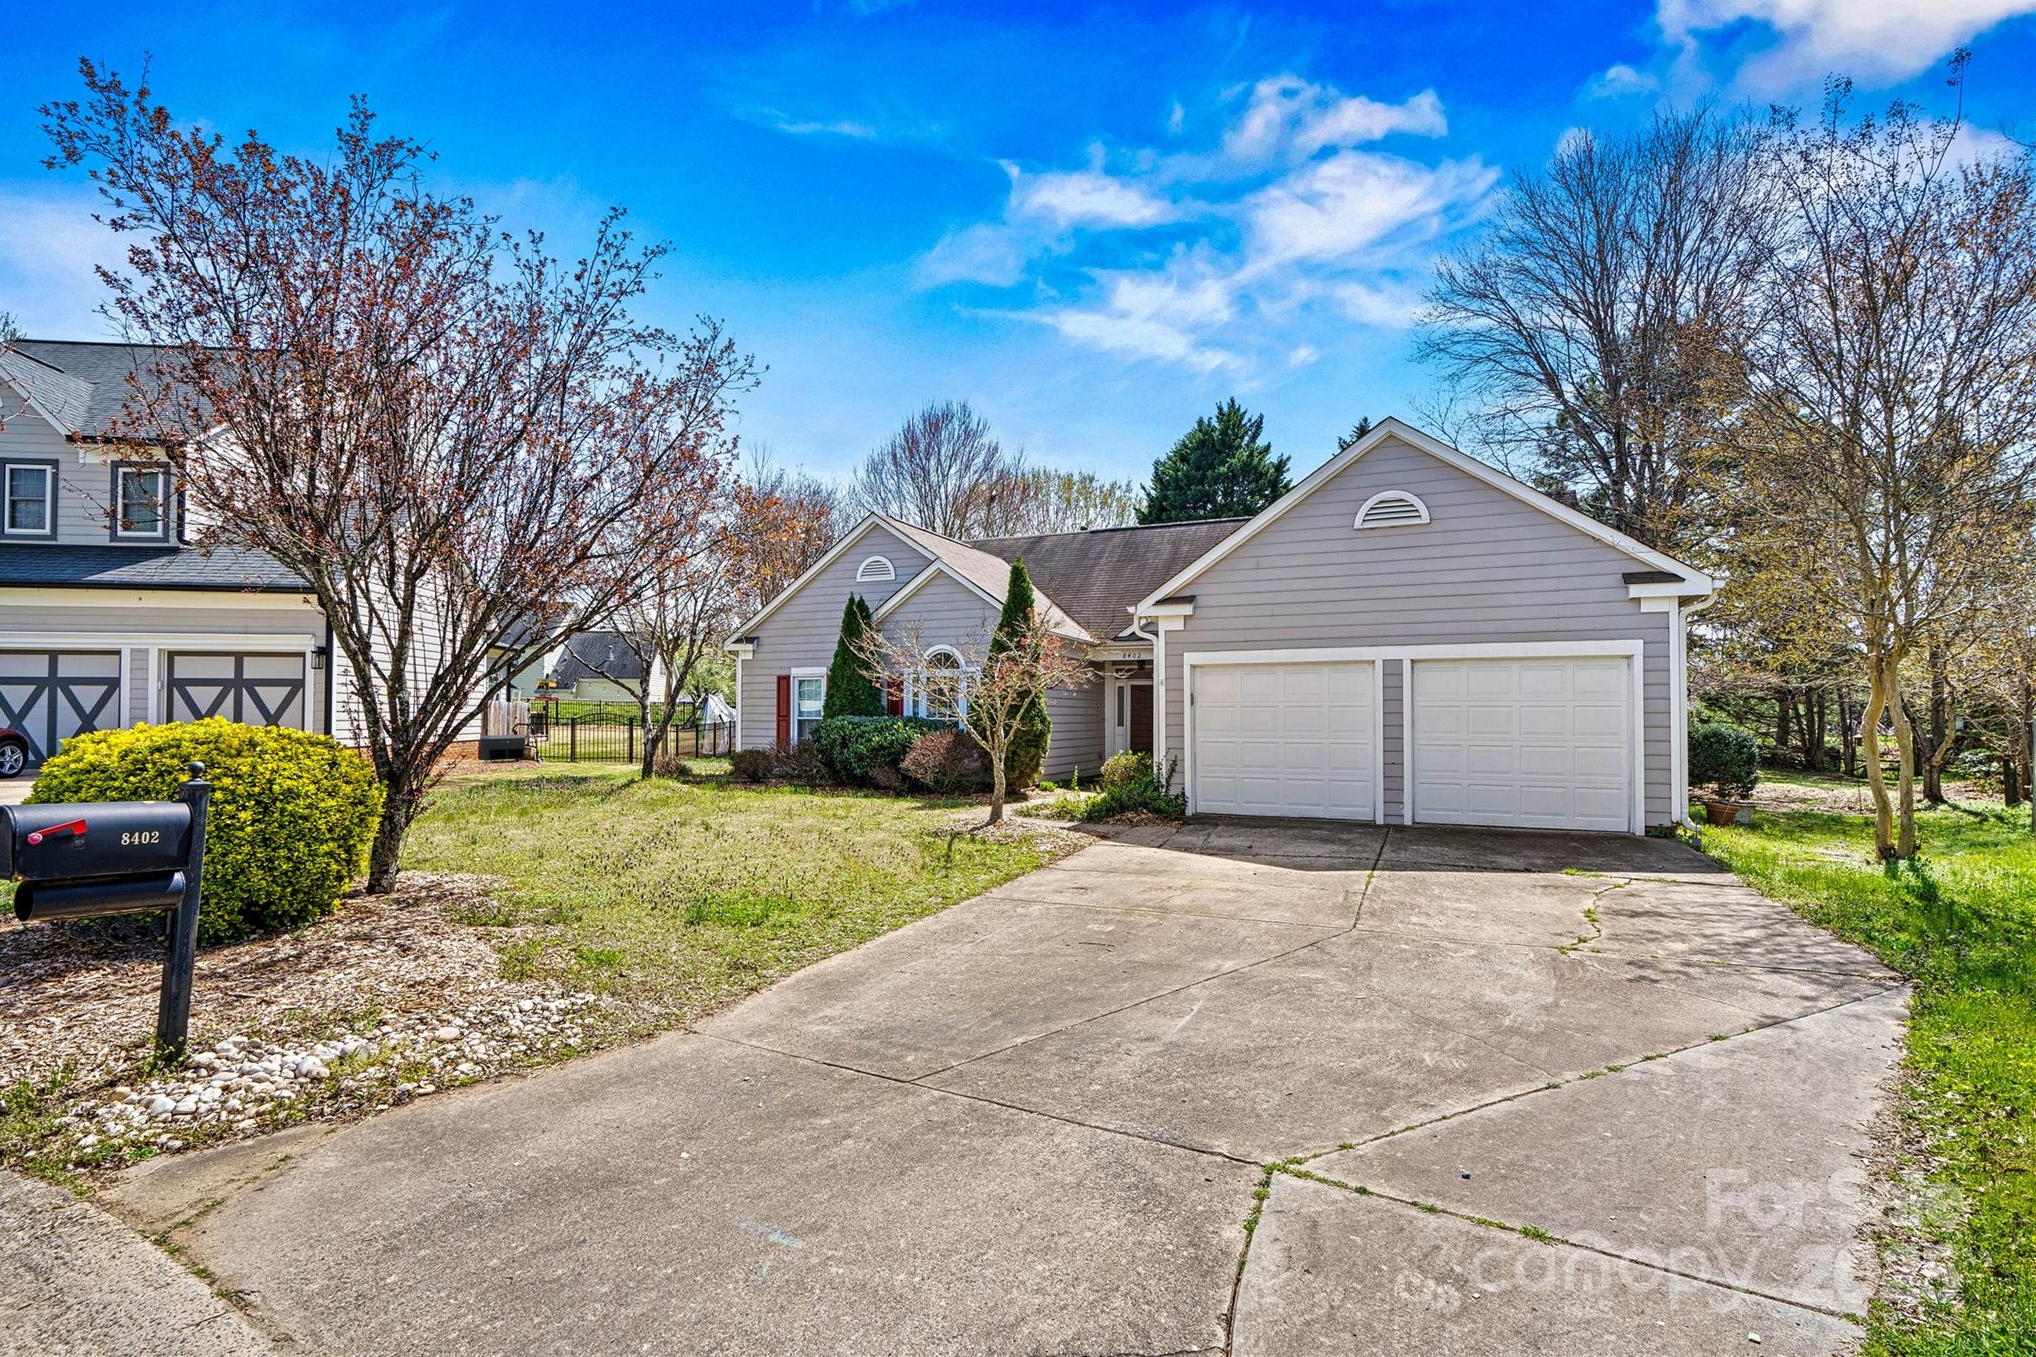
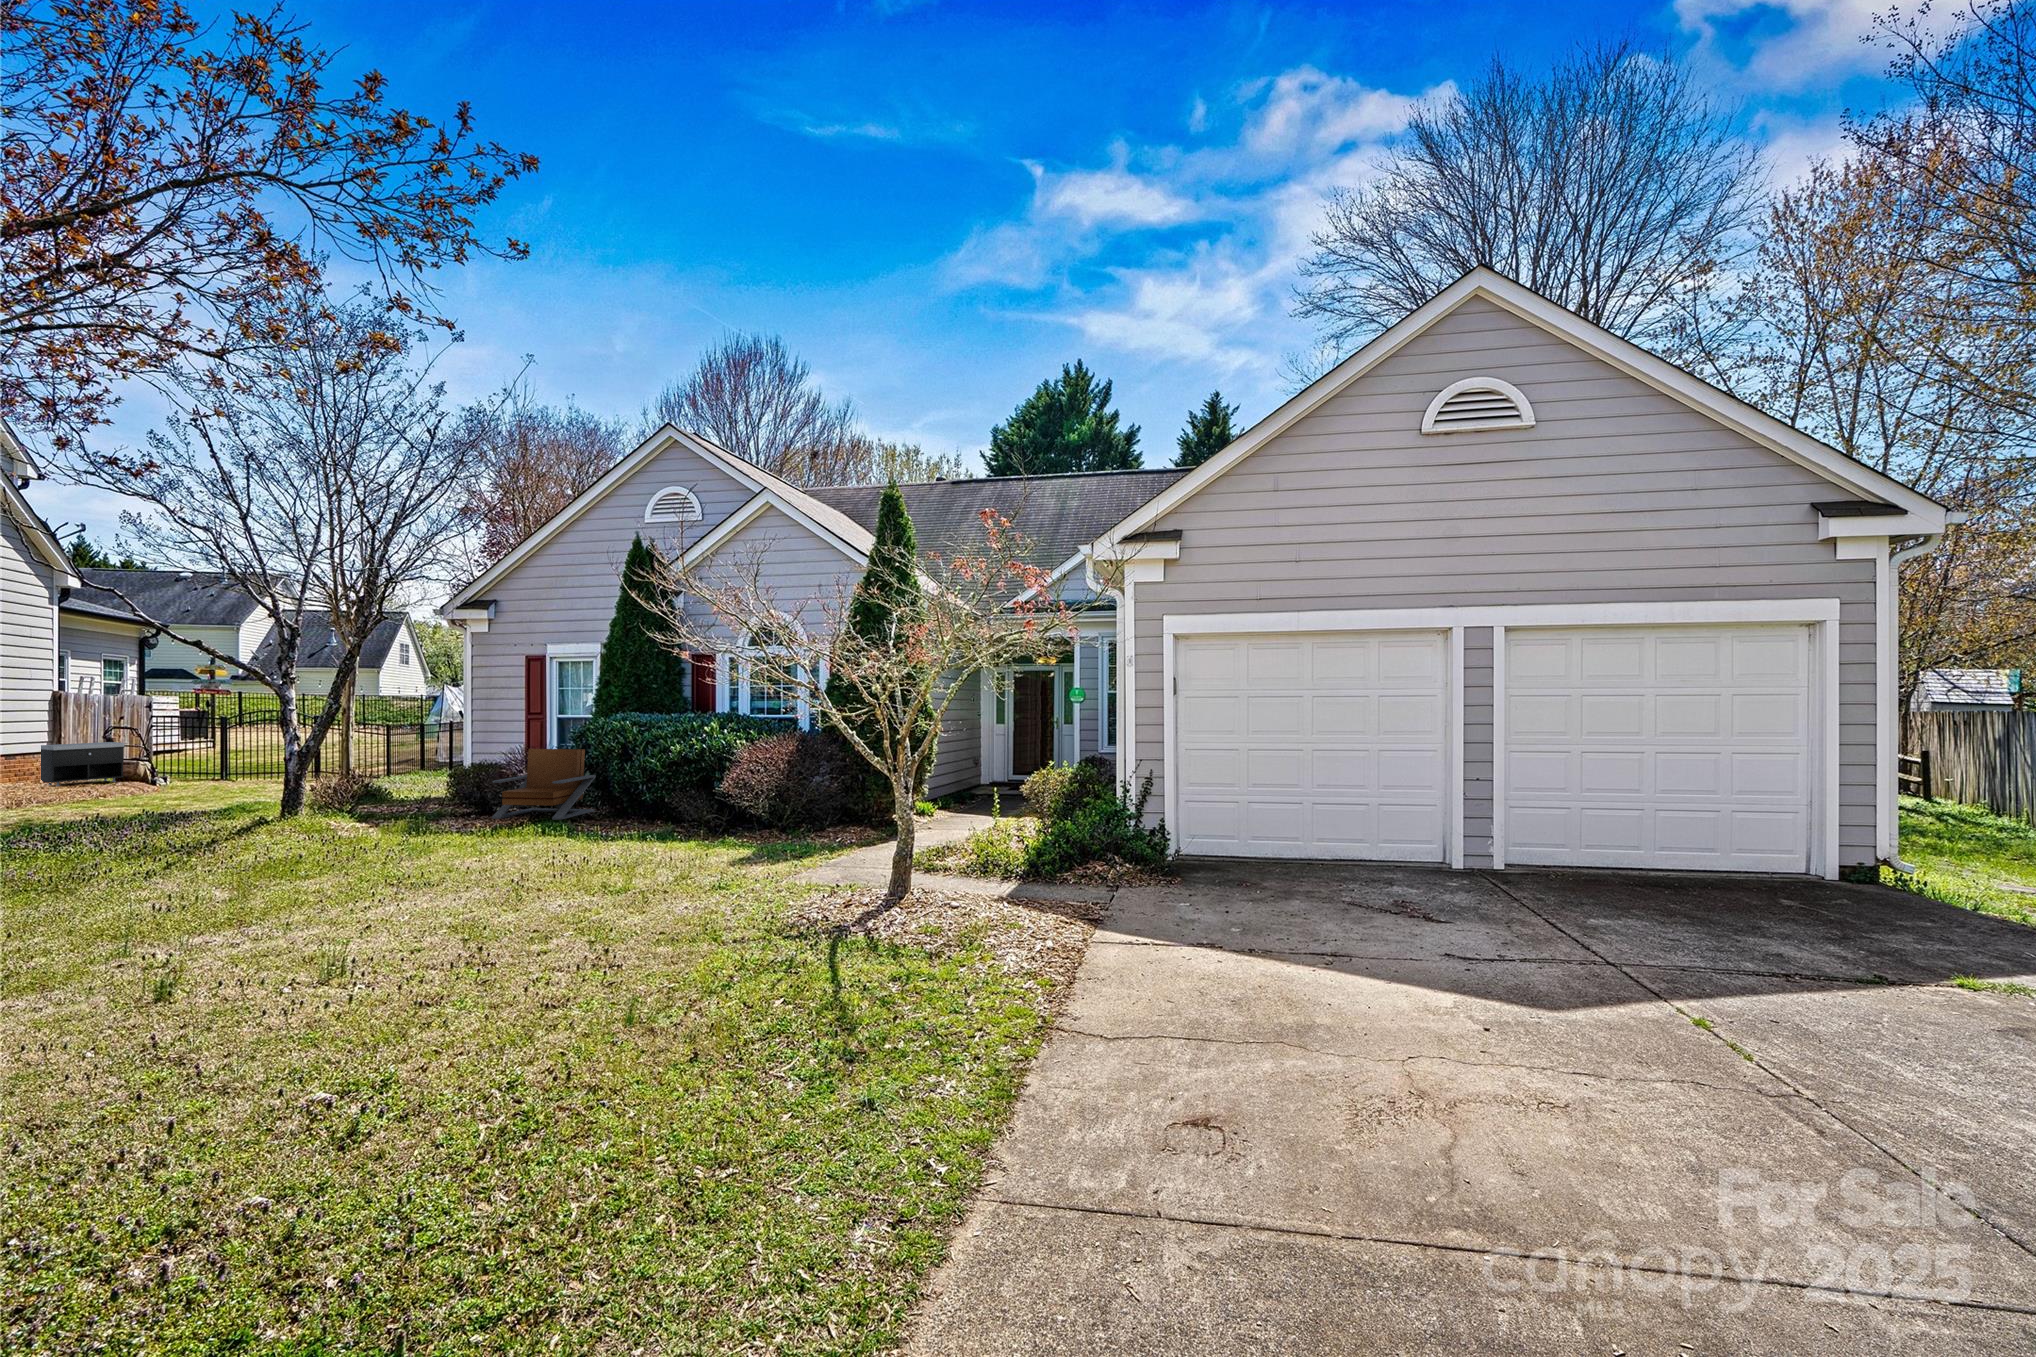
lounge chair: none [763,740,826,787] -> present [492,749,596,820]
potted plant: present [1691,810,1708,847] -> none [1898,836,1925,891]

